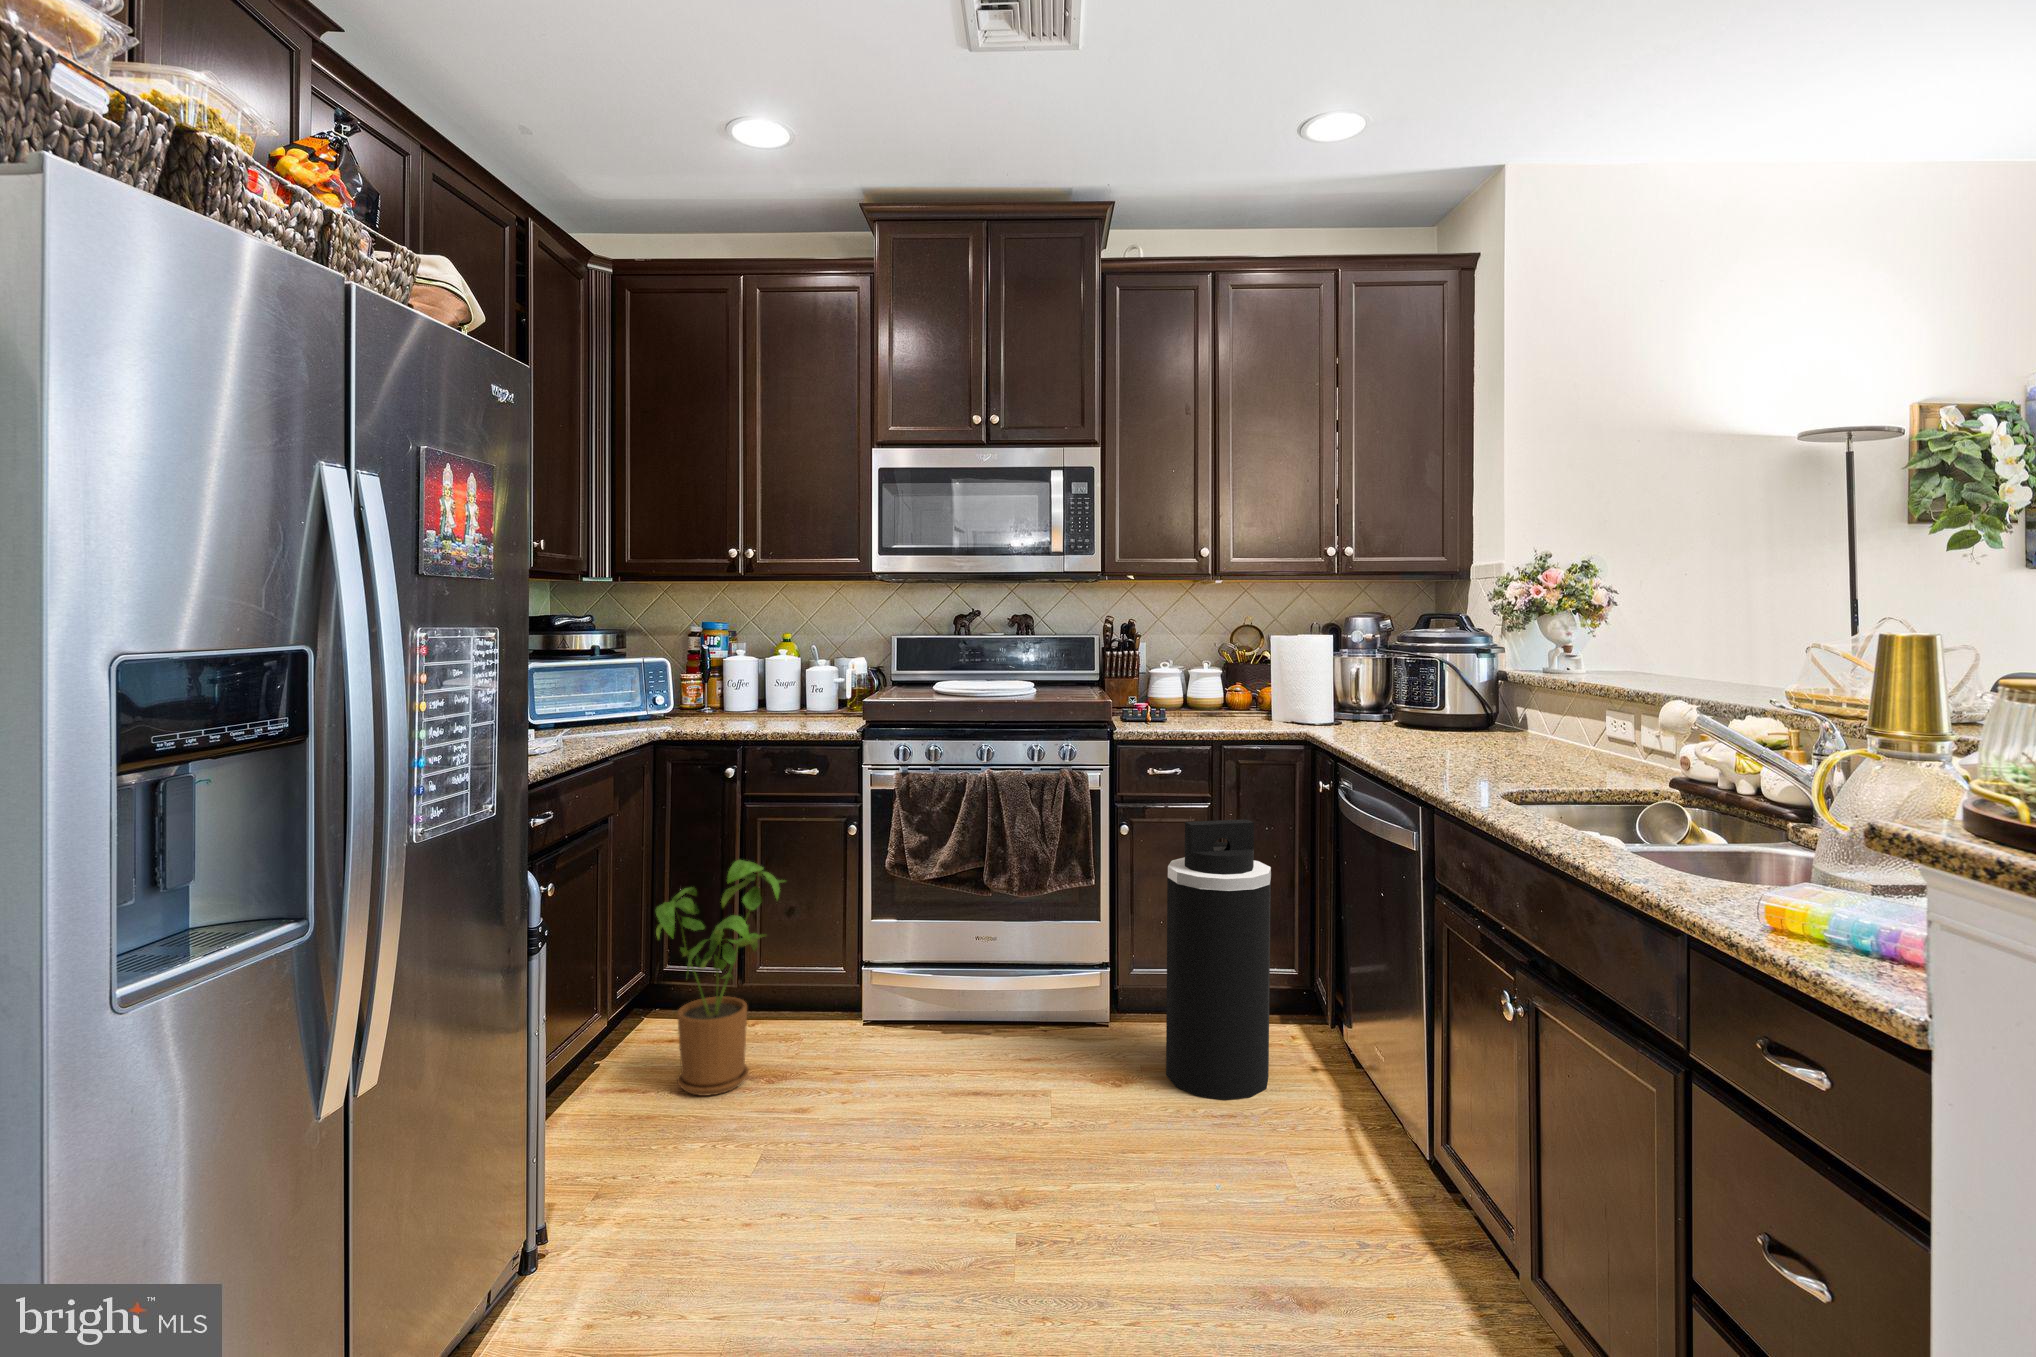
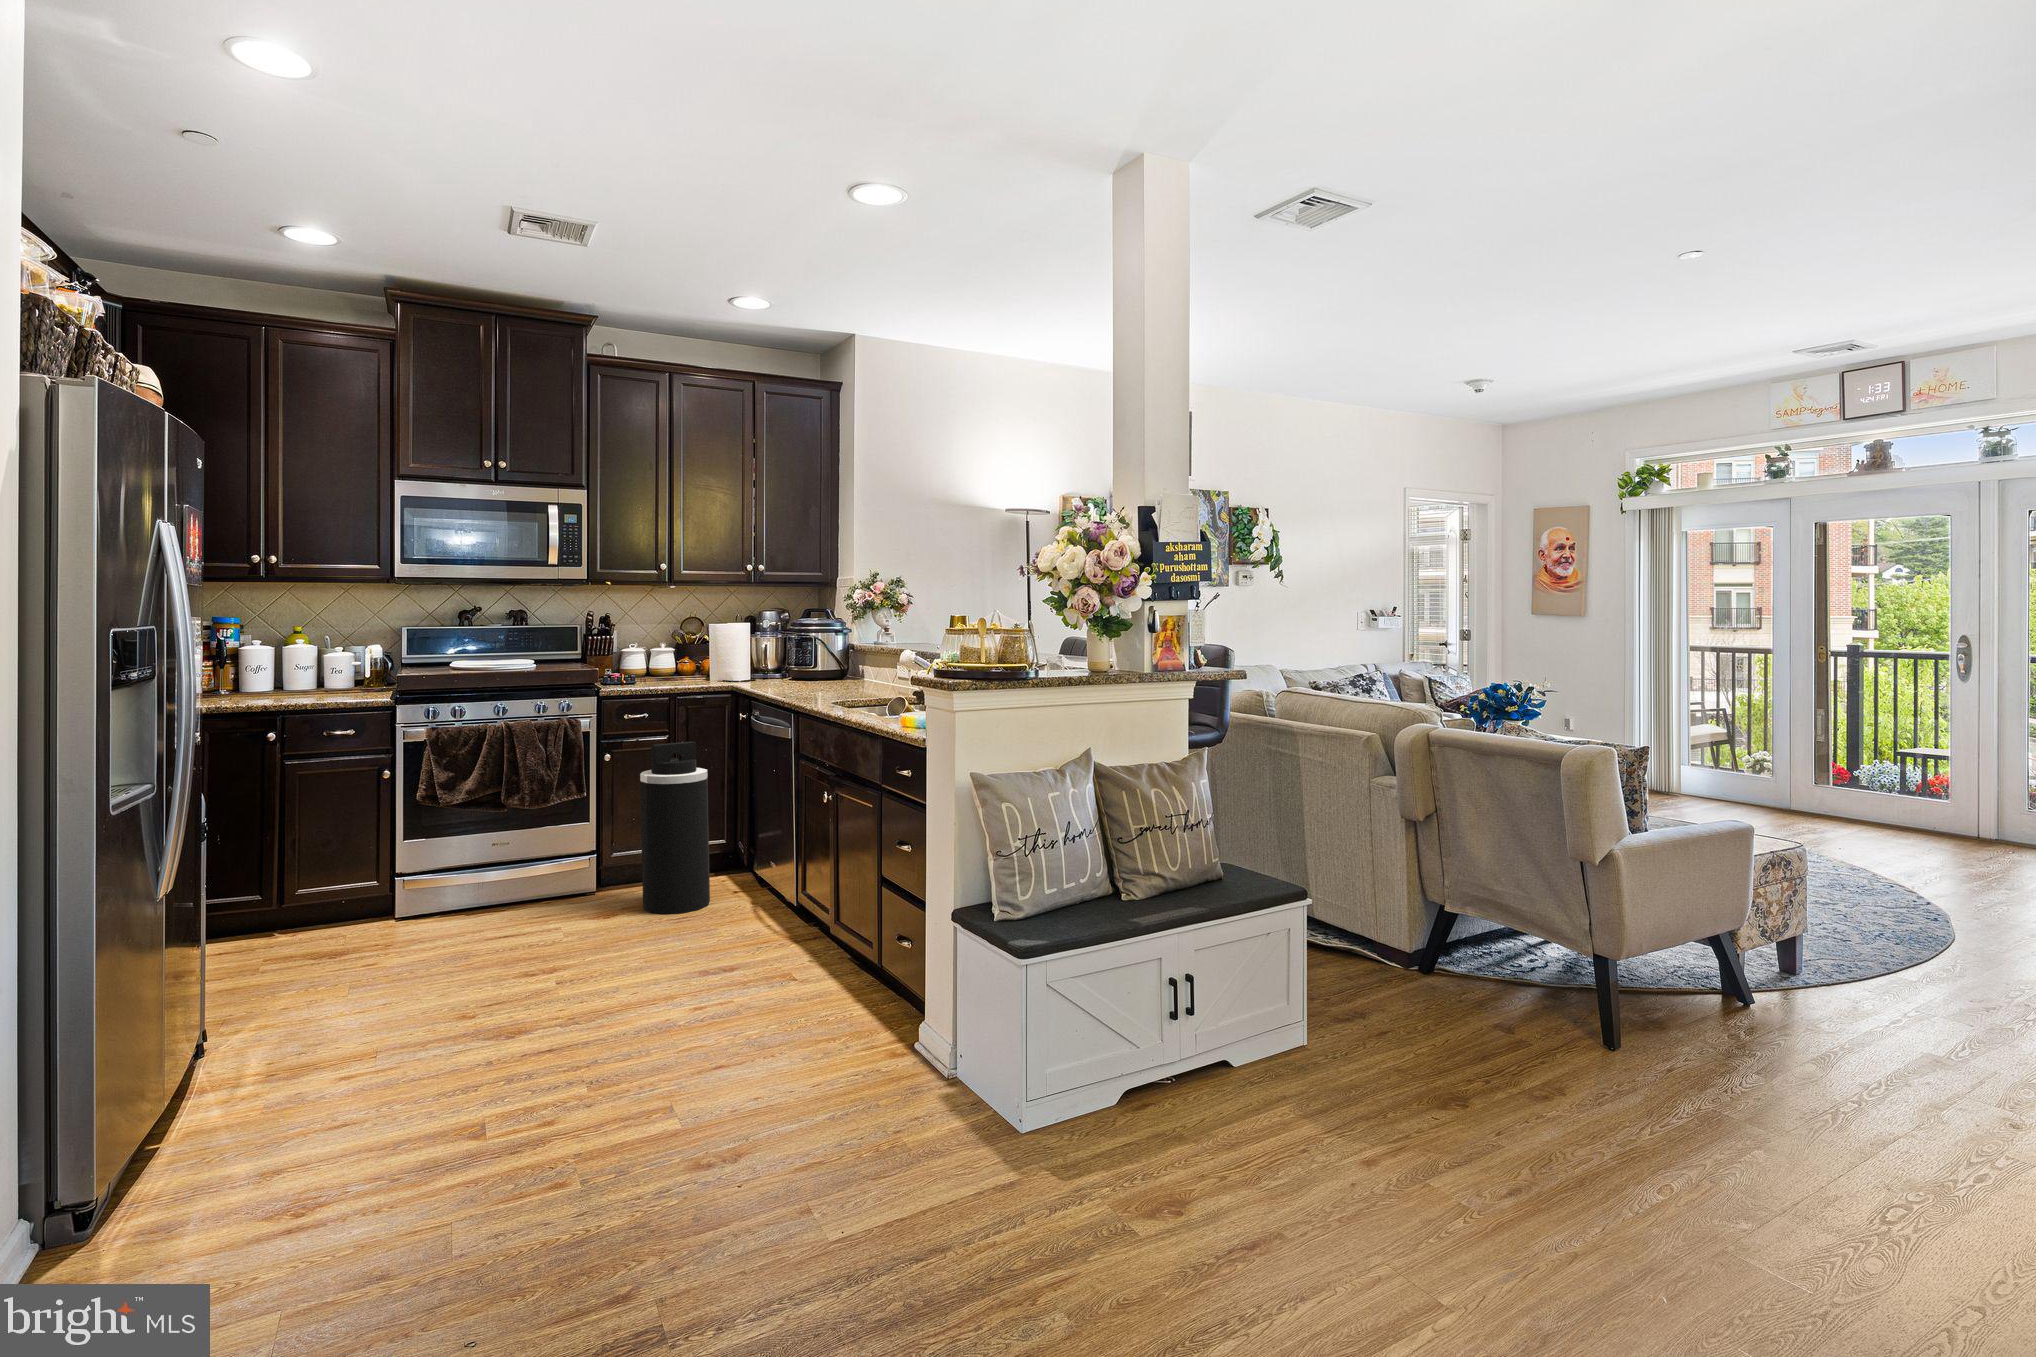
house plant: present [656,860,784,1096] -> none [236,794,346,966]

